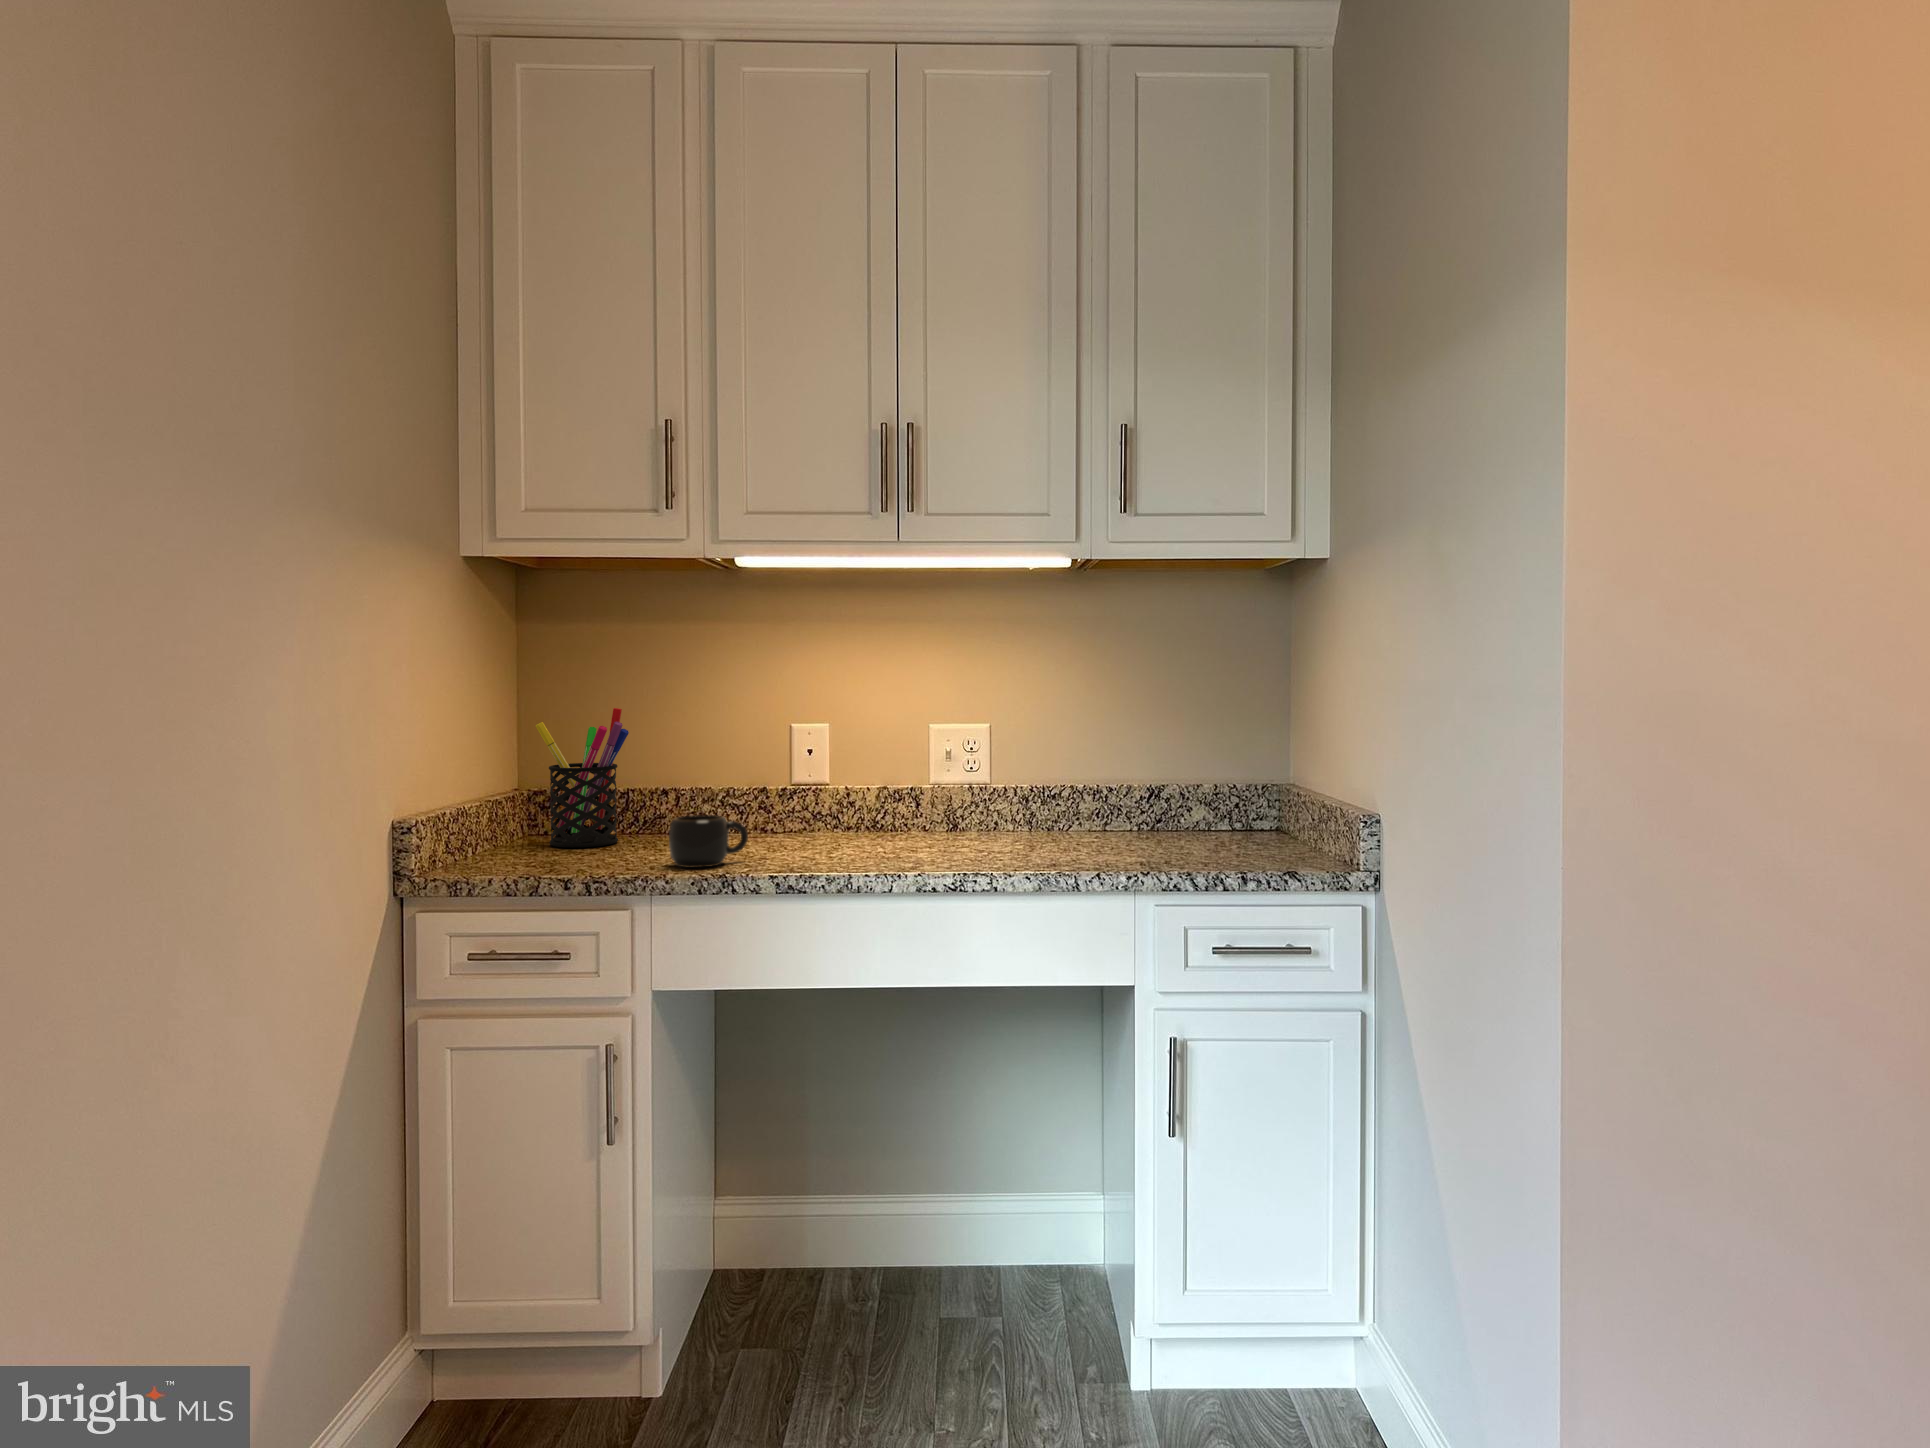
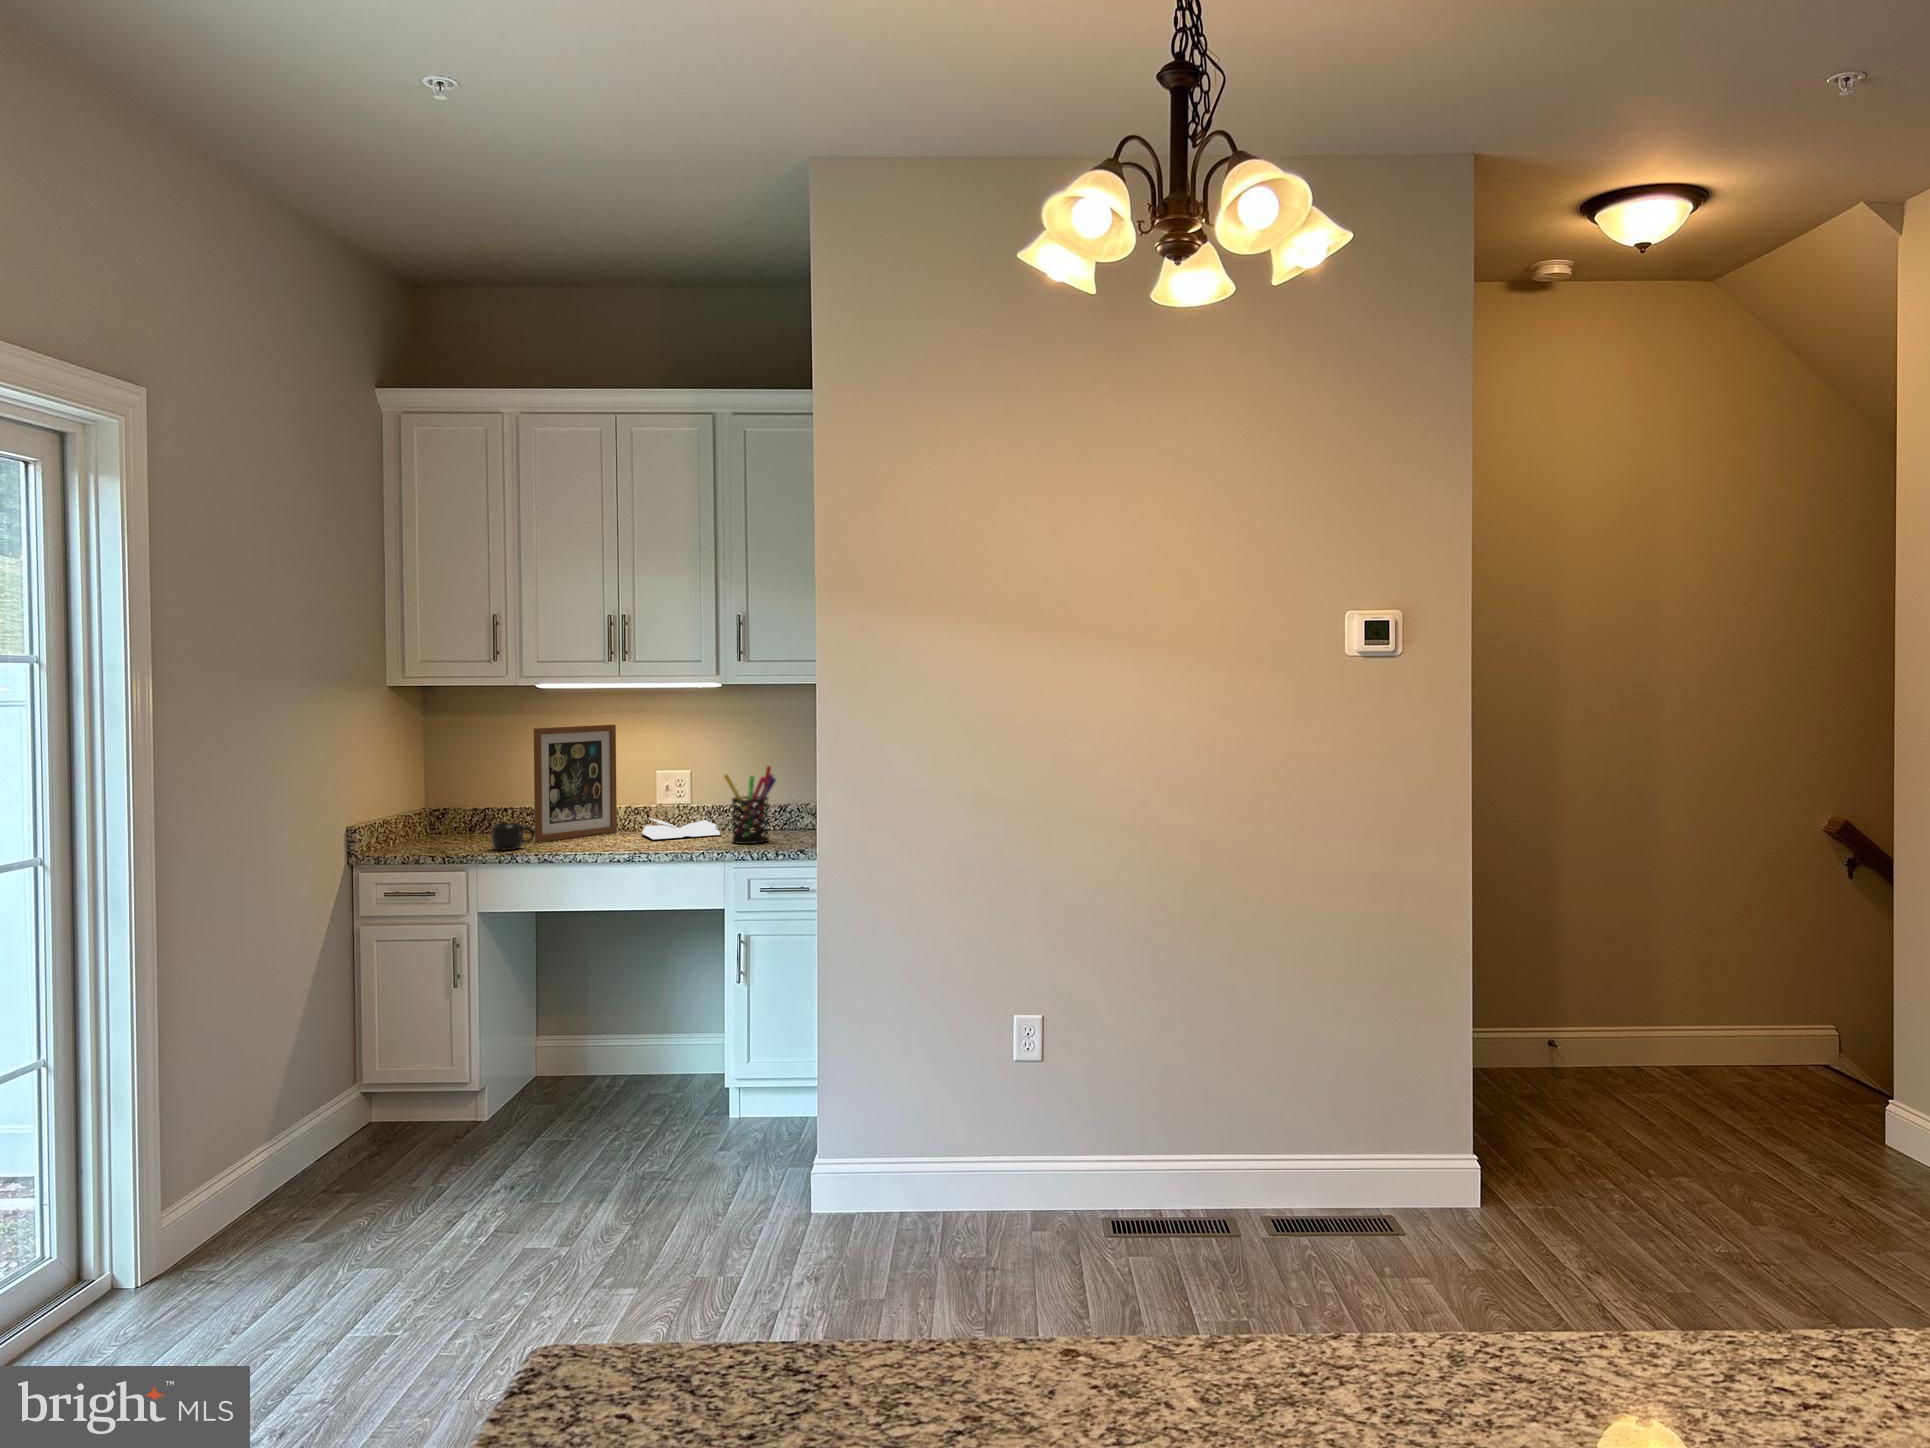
picture frame: none [736,637,867,850] -> present [534,725,617,842]
pen holder: present [536,708,629,847] -> present [724,766,776,844]
book: none [920,806,1071,848] -> present [641,818,721,840]

